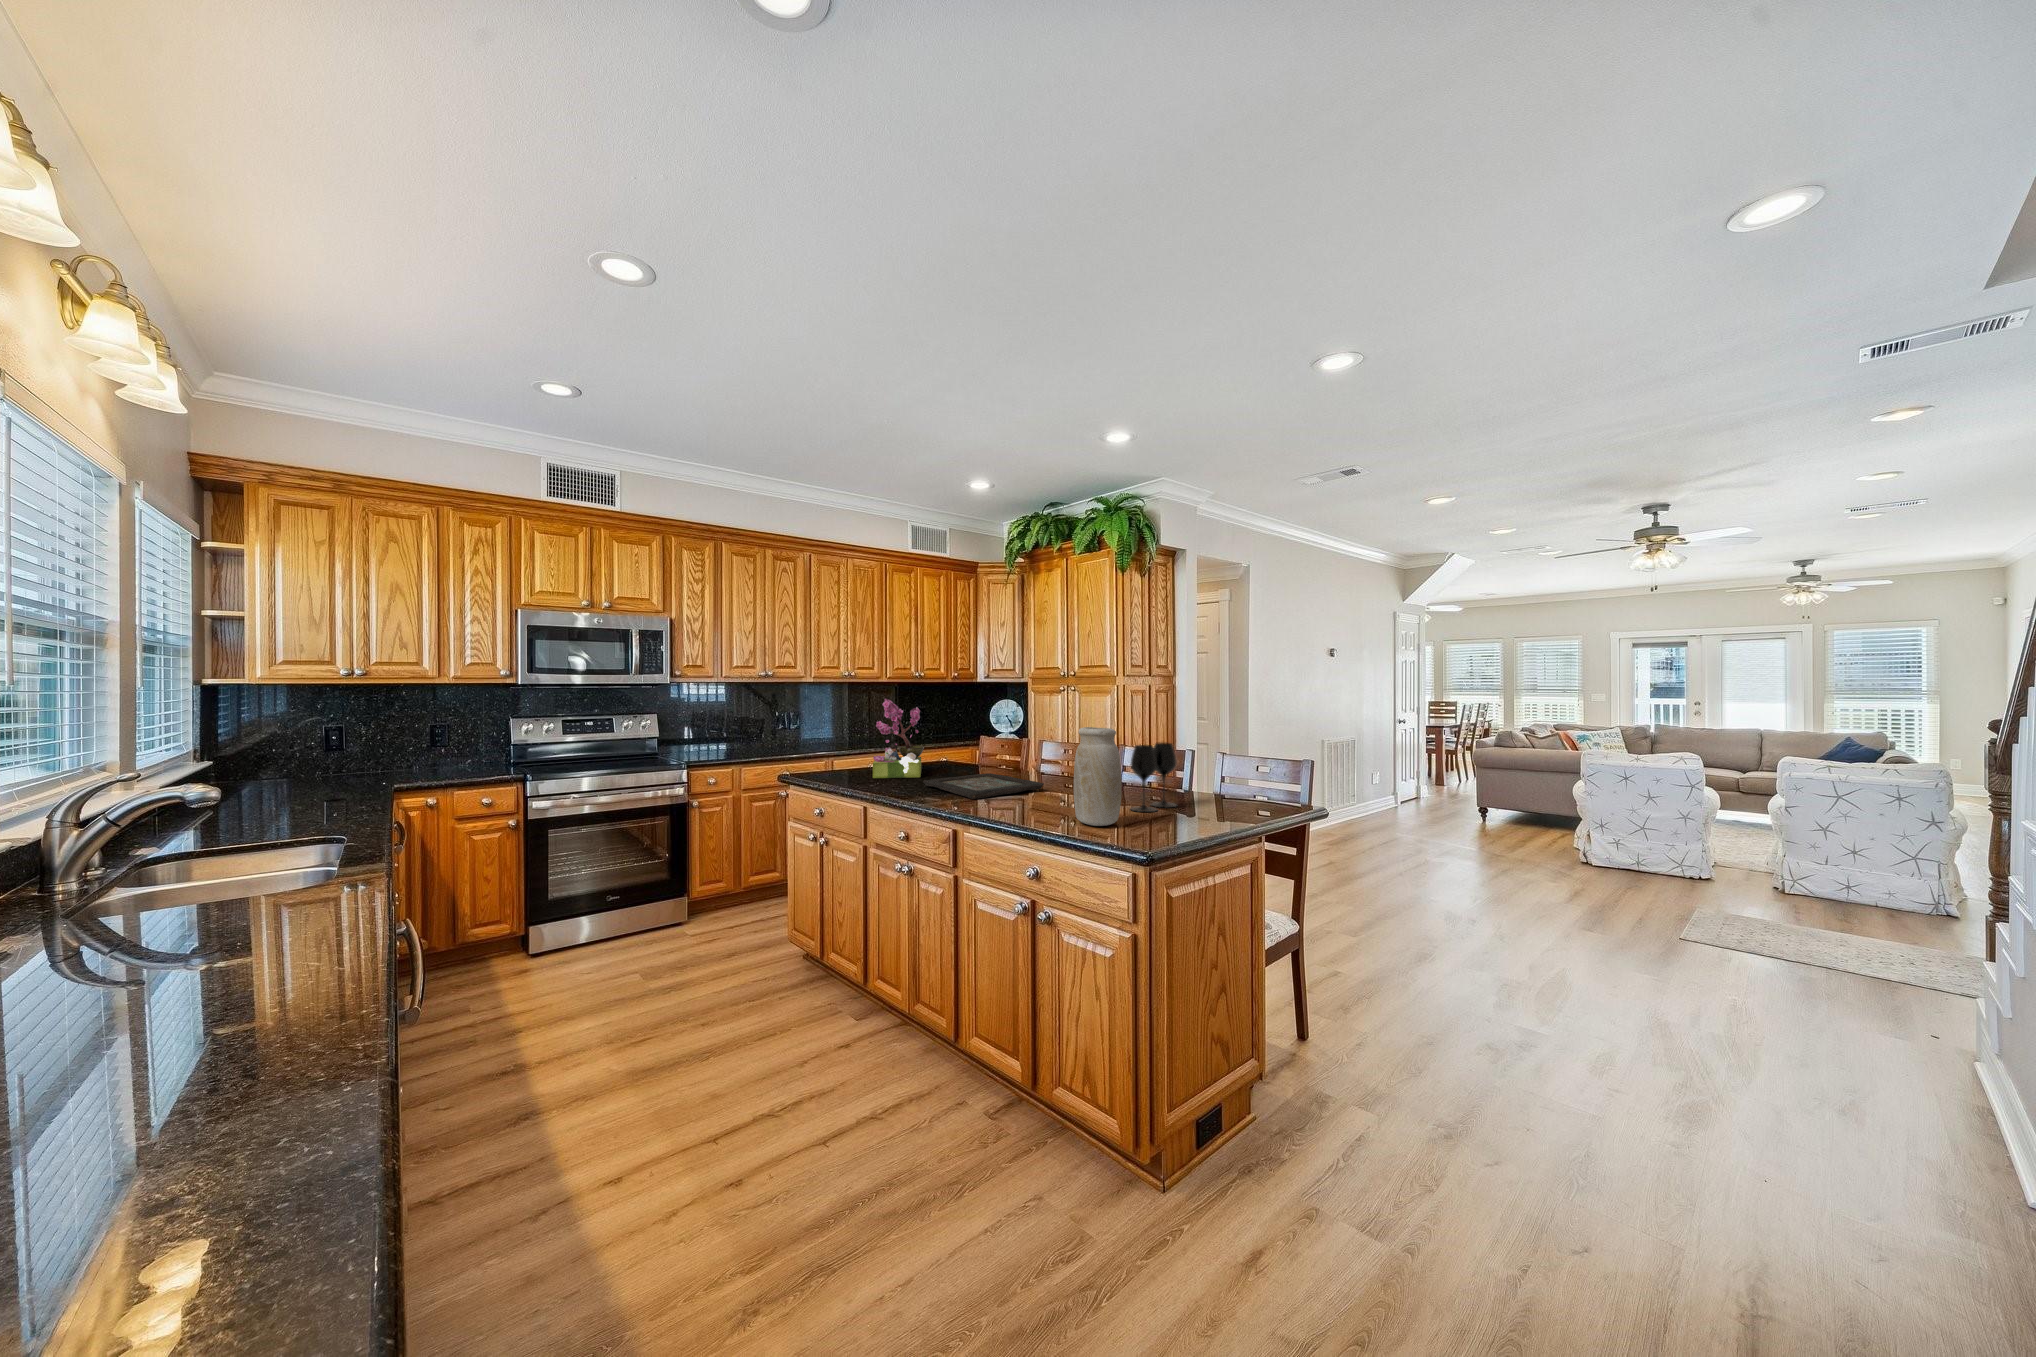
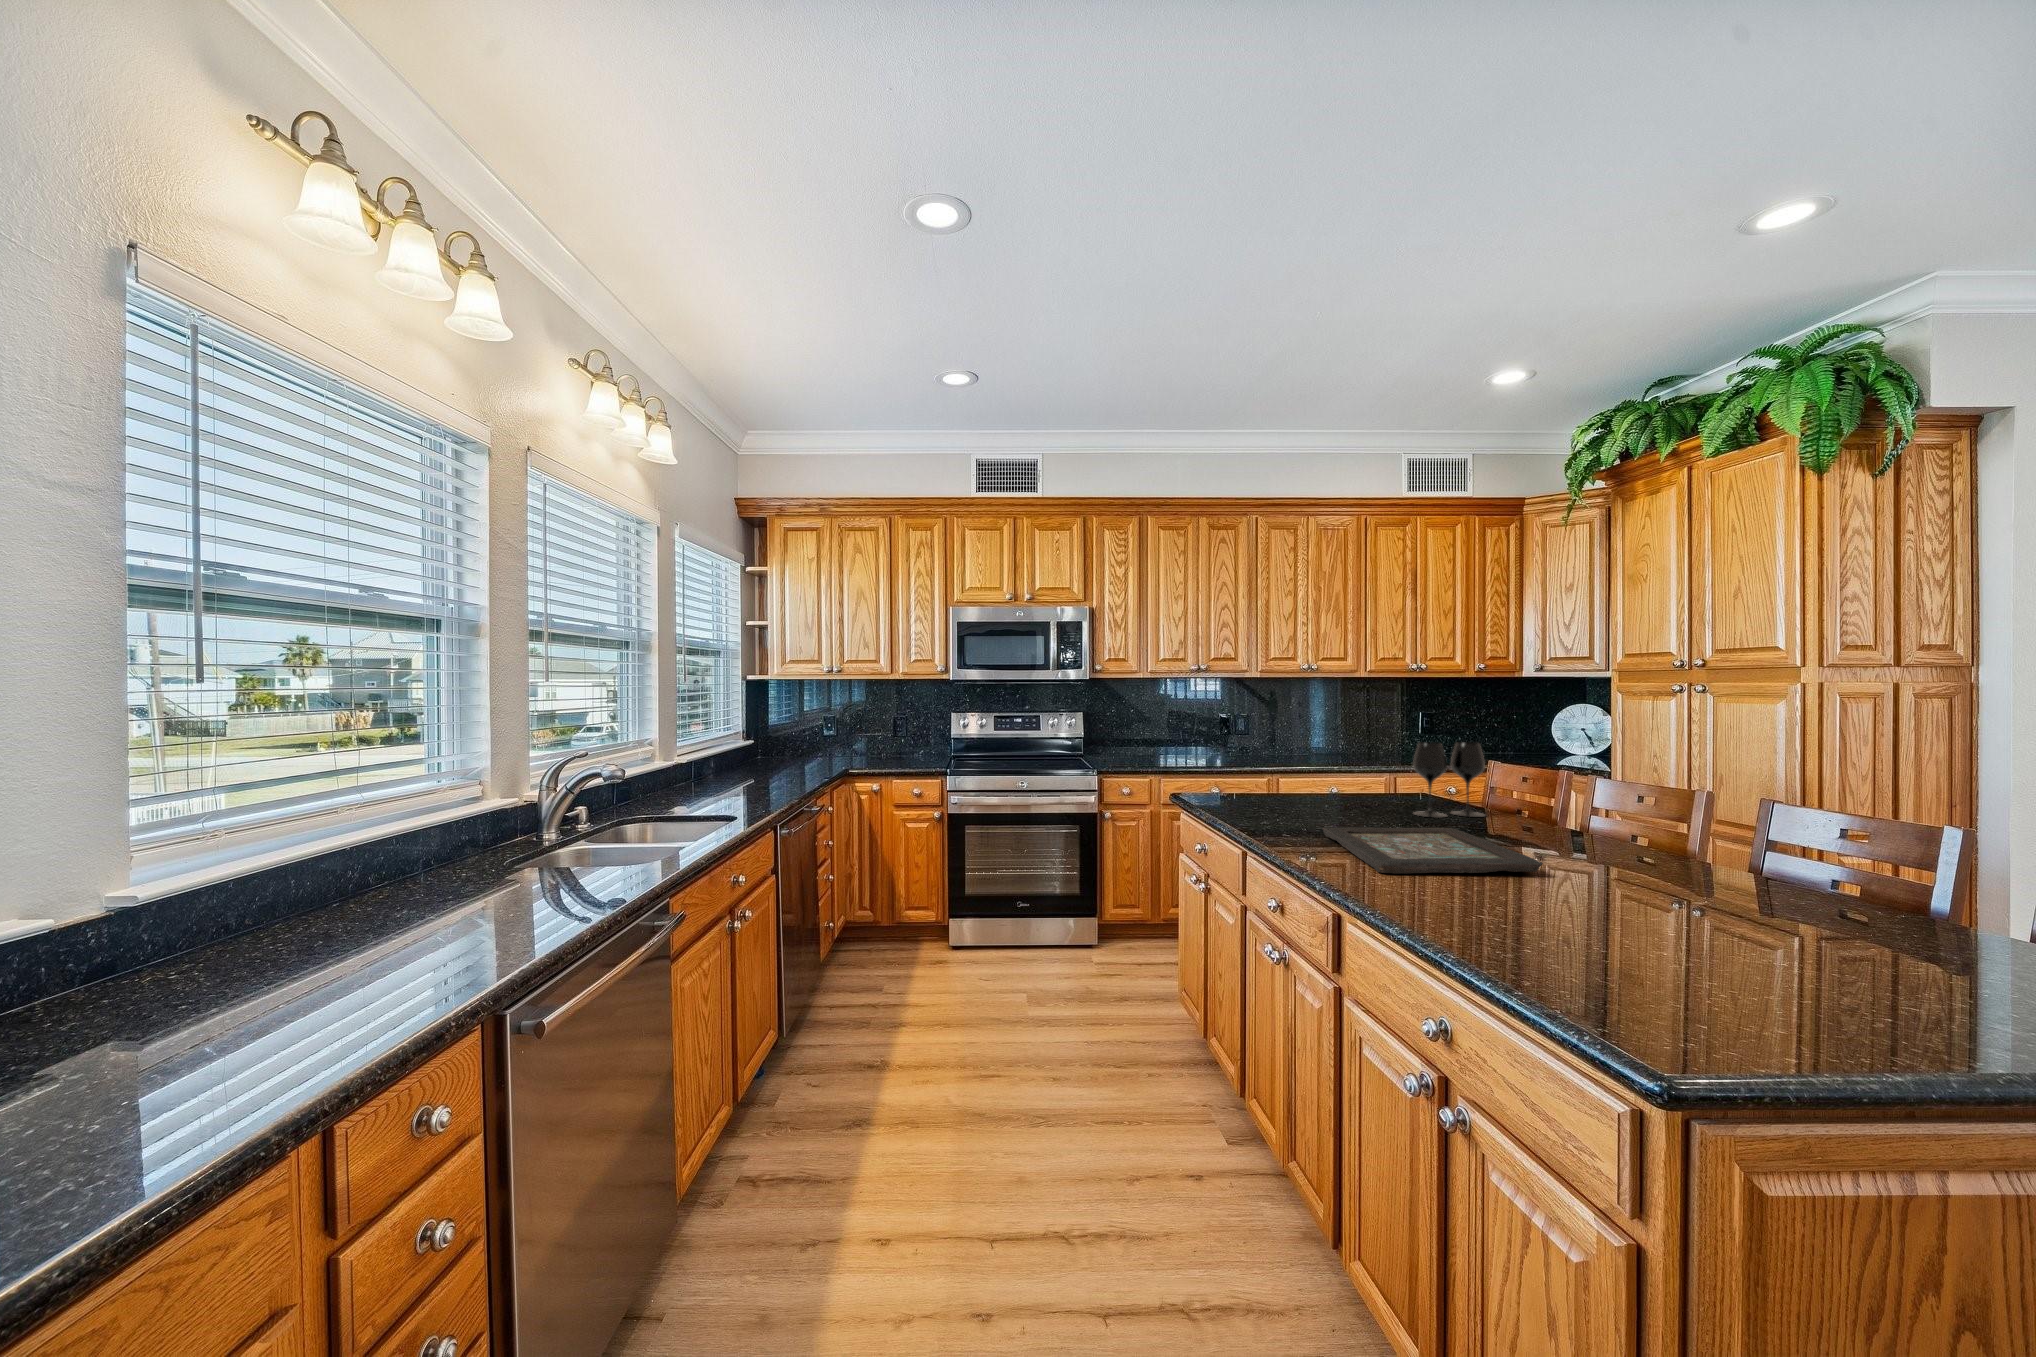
flower arrangement: present [873,699,924,778] -> none [1264,699,1351,821]
vase: present [1074,727,1122,826] -> none [1547,768,1674,994]
wine glass: present [1131,742,1177,812] -> present [1413,742,1485,818]

